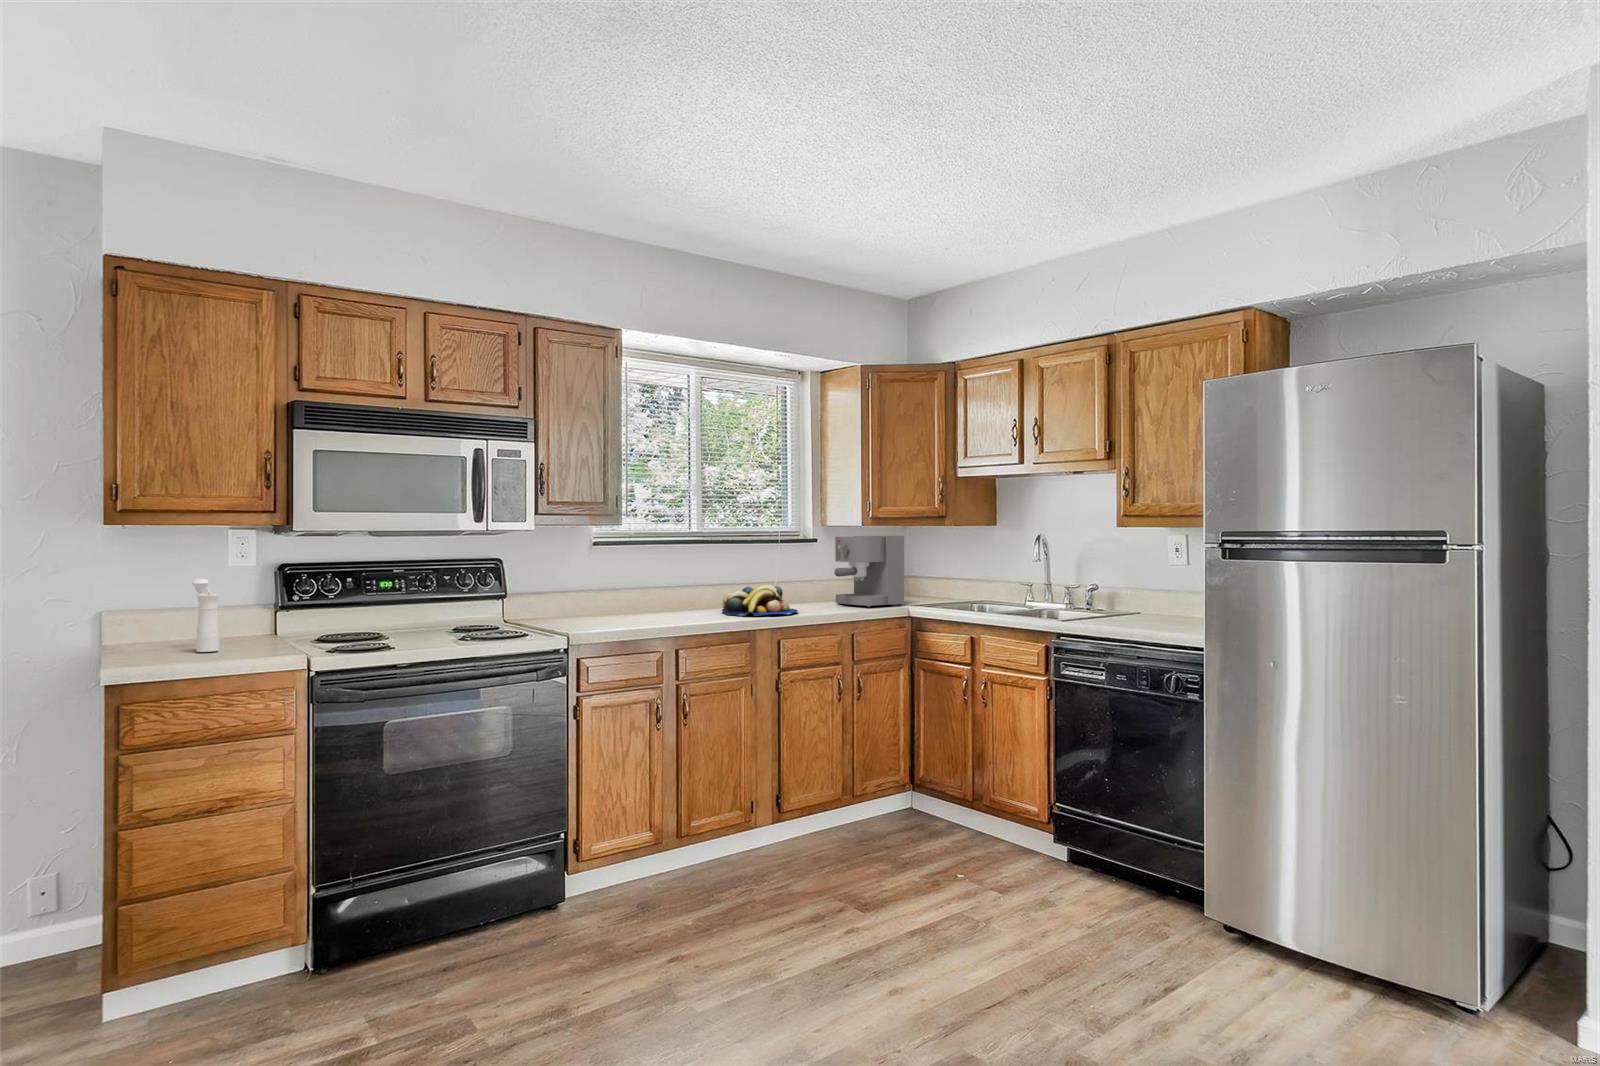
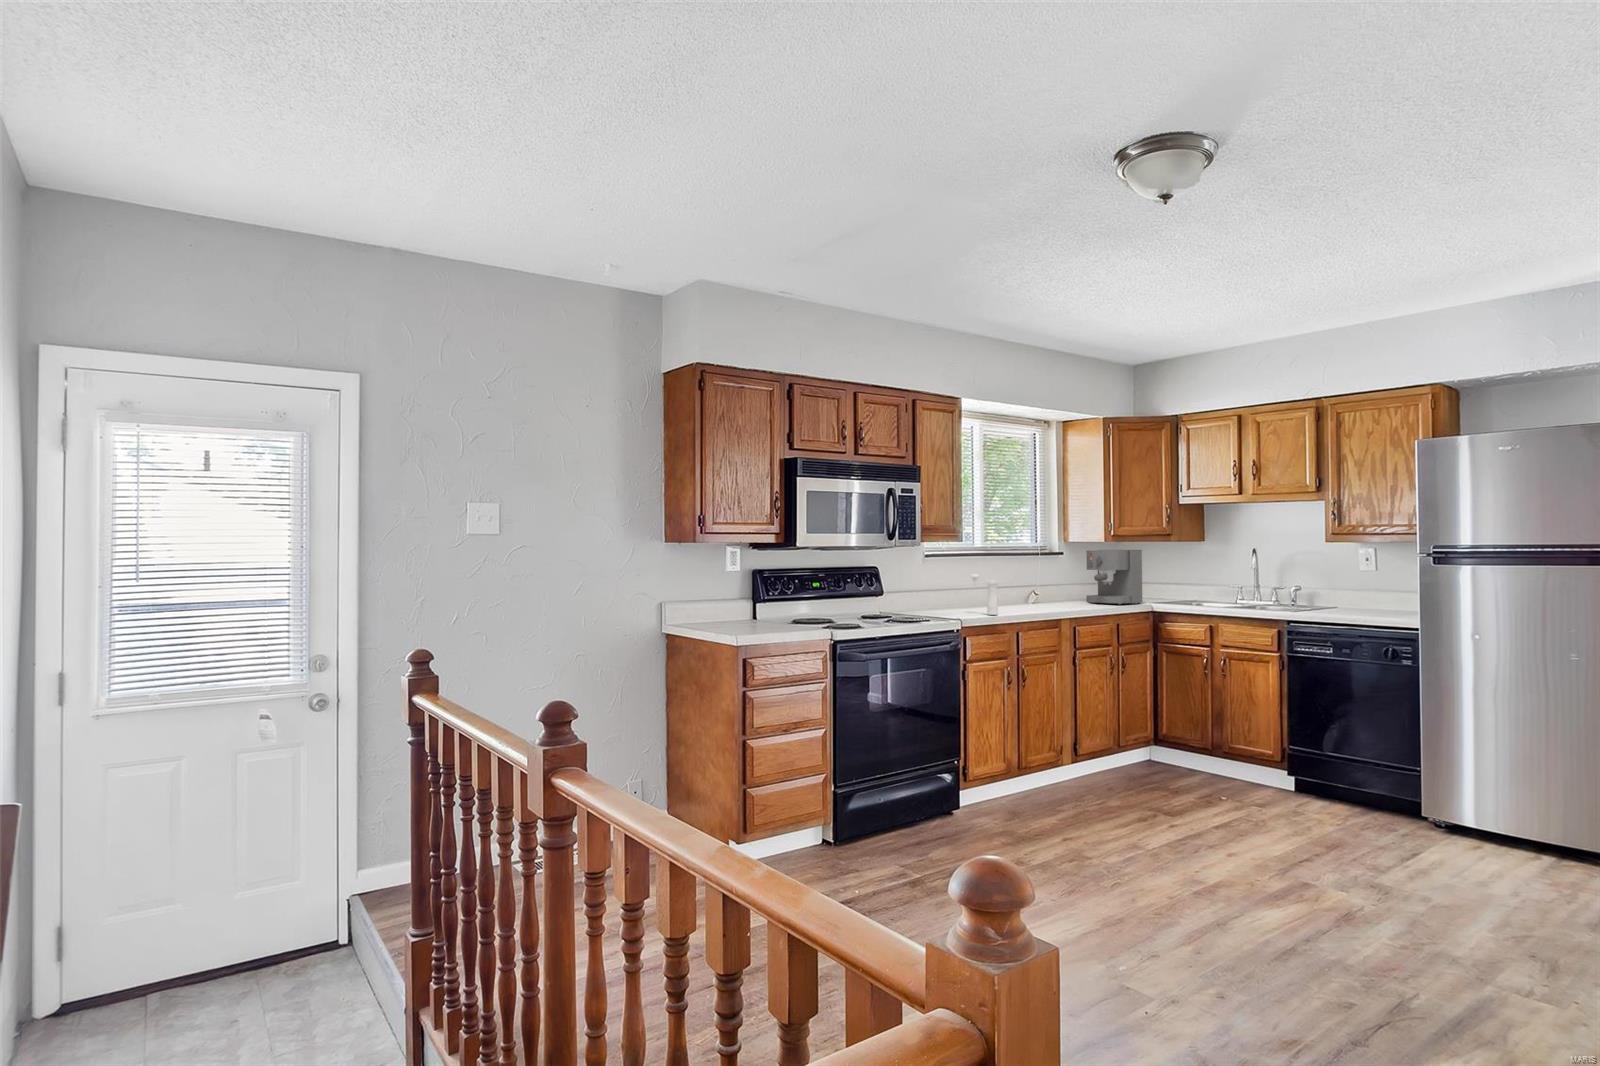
pepper mill: present [192,579,219,652] -> present [971,574,998,615]
fruit bowl: present [722,585,798,616] -> none [1017,587,1078,610]

